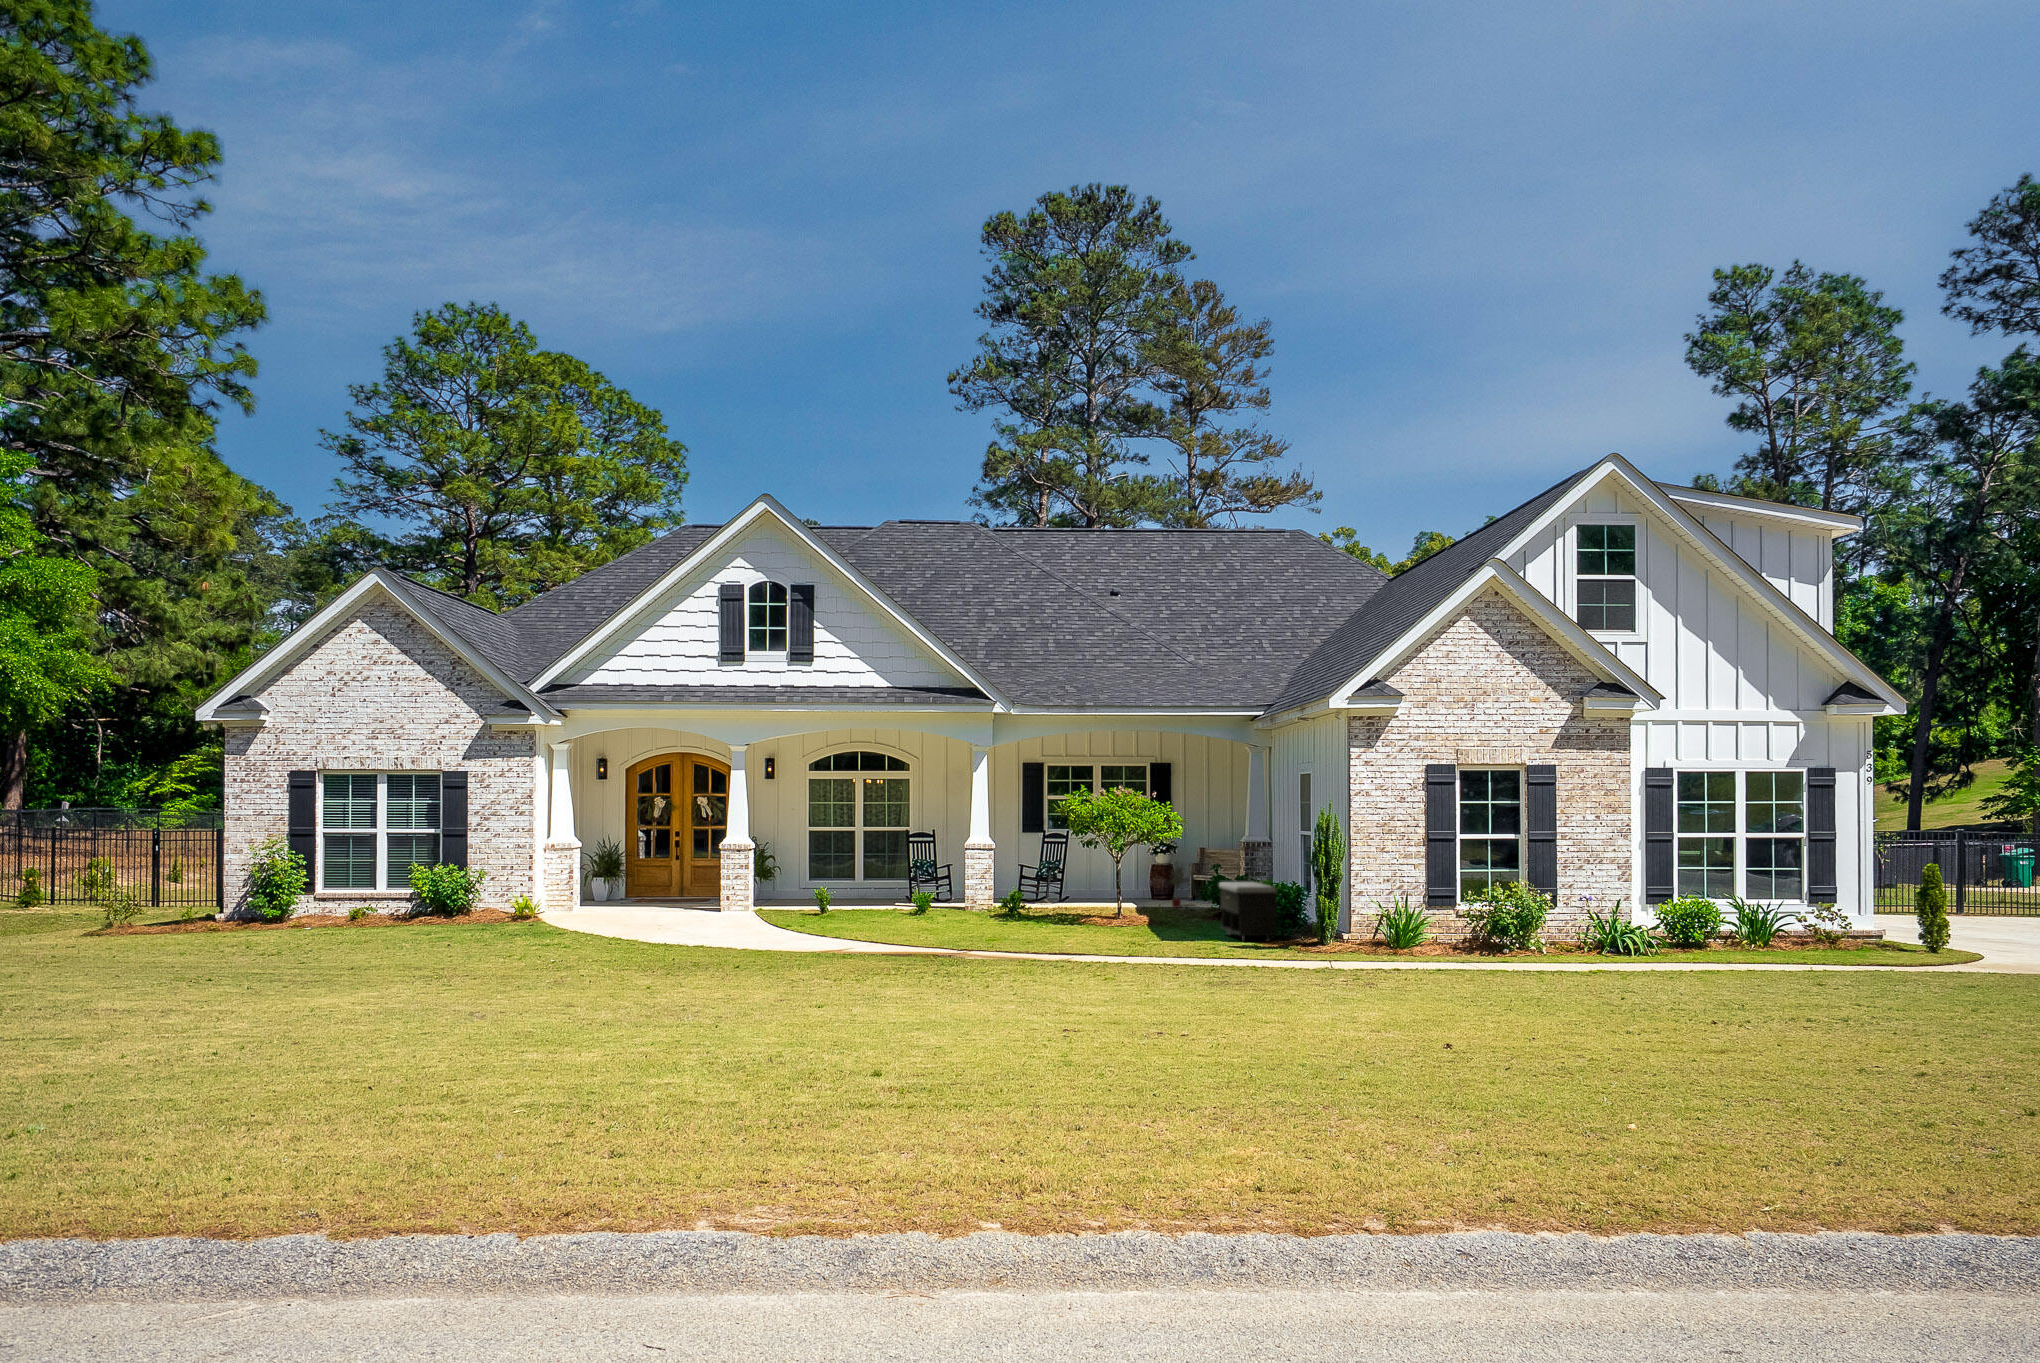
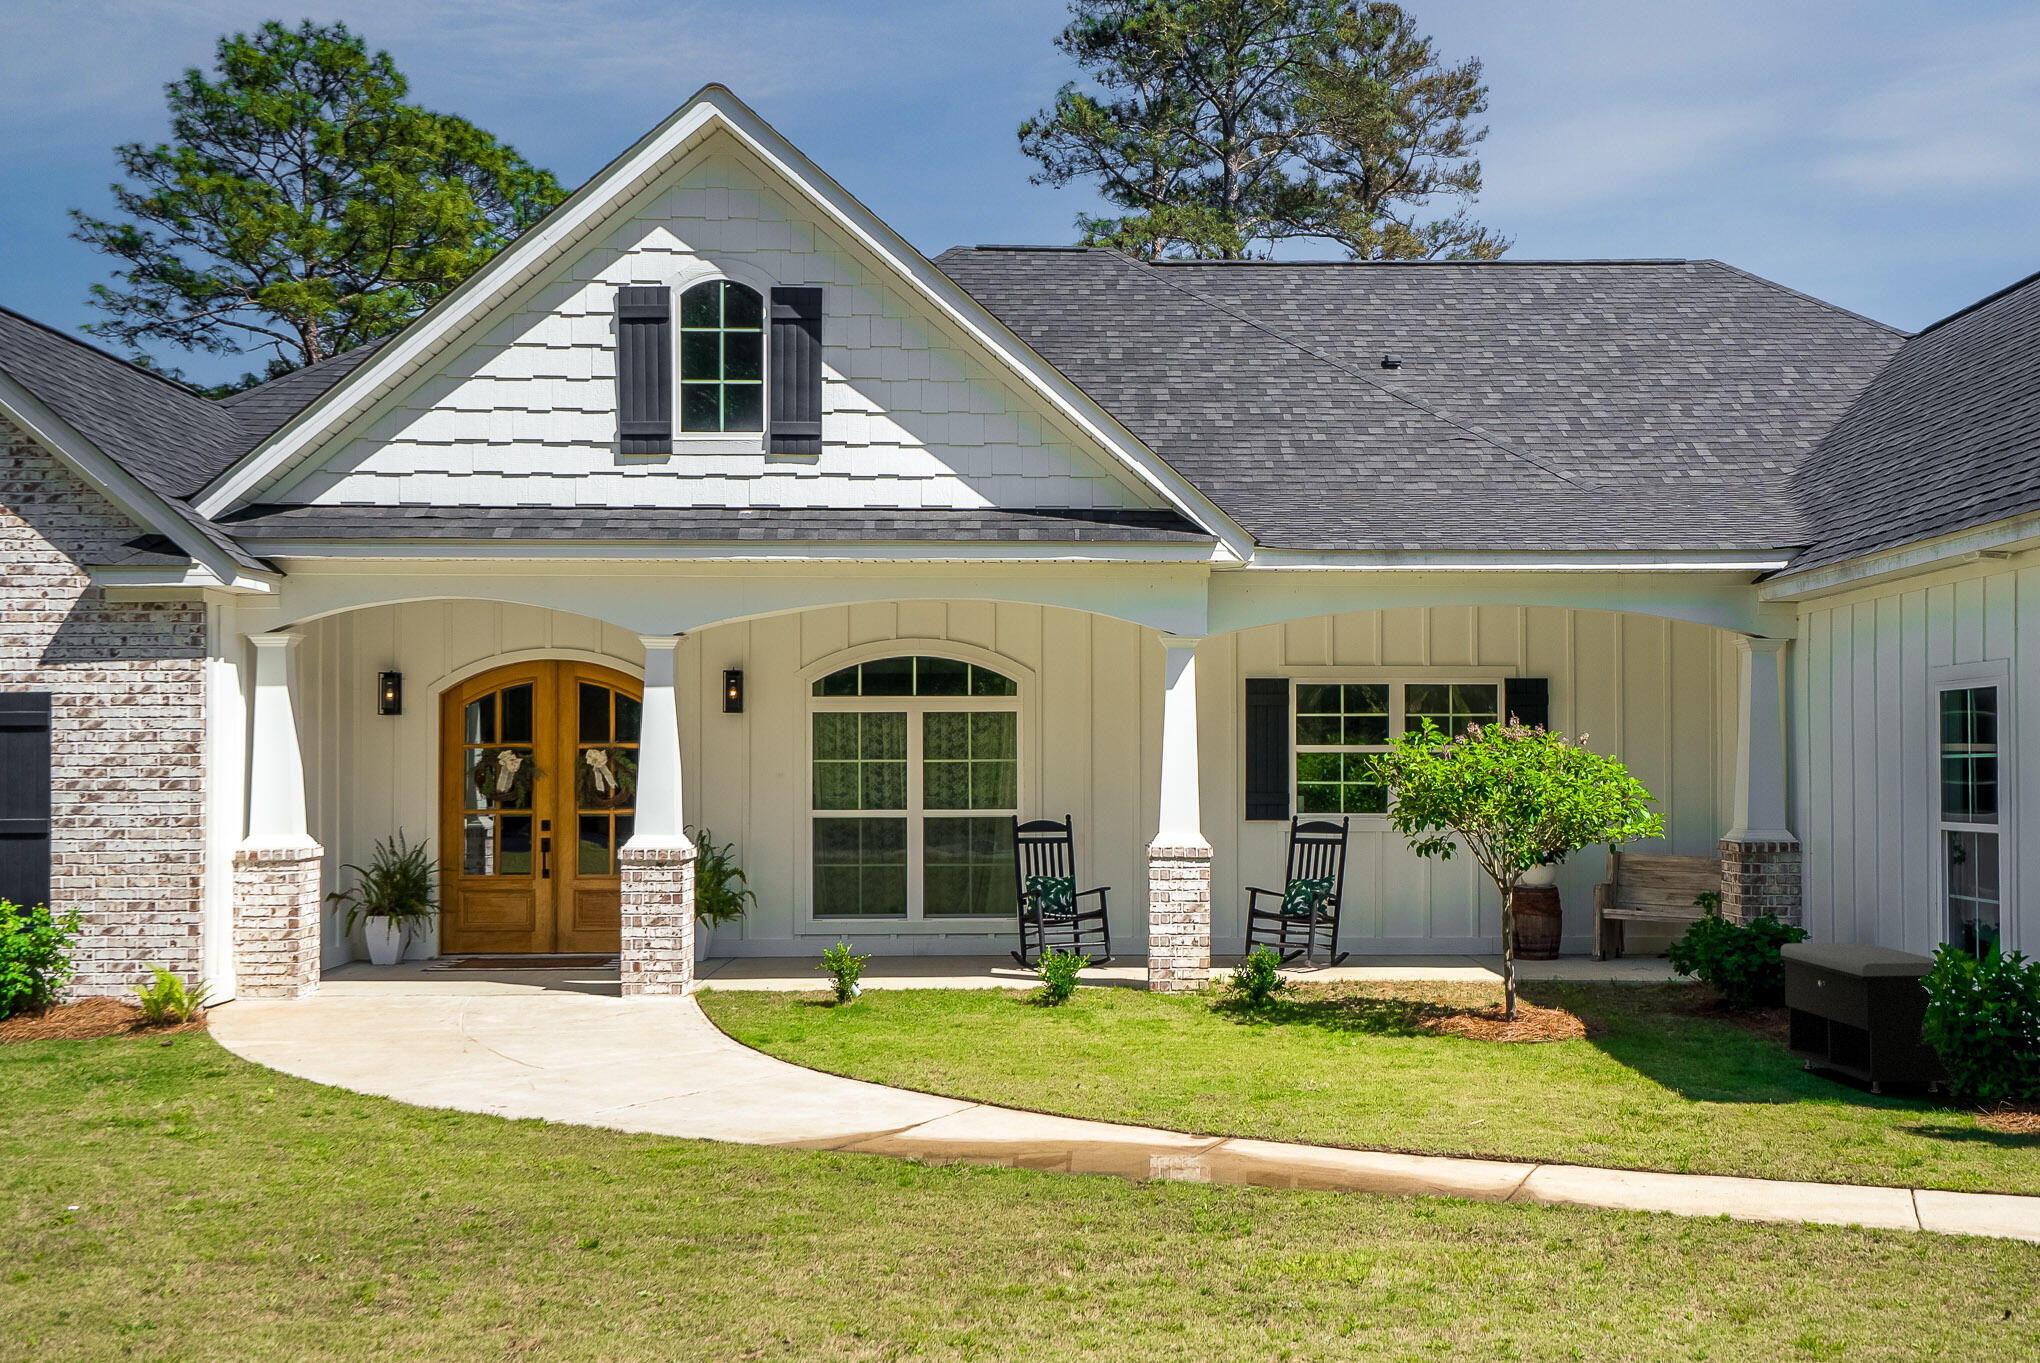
potted tree: present [1170,861,1191,908] -> none [1546,875,1601,972]

